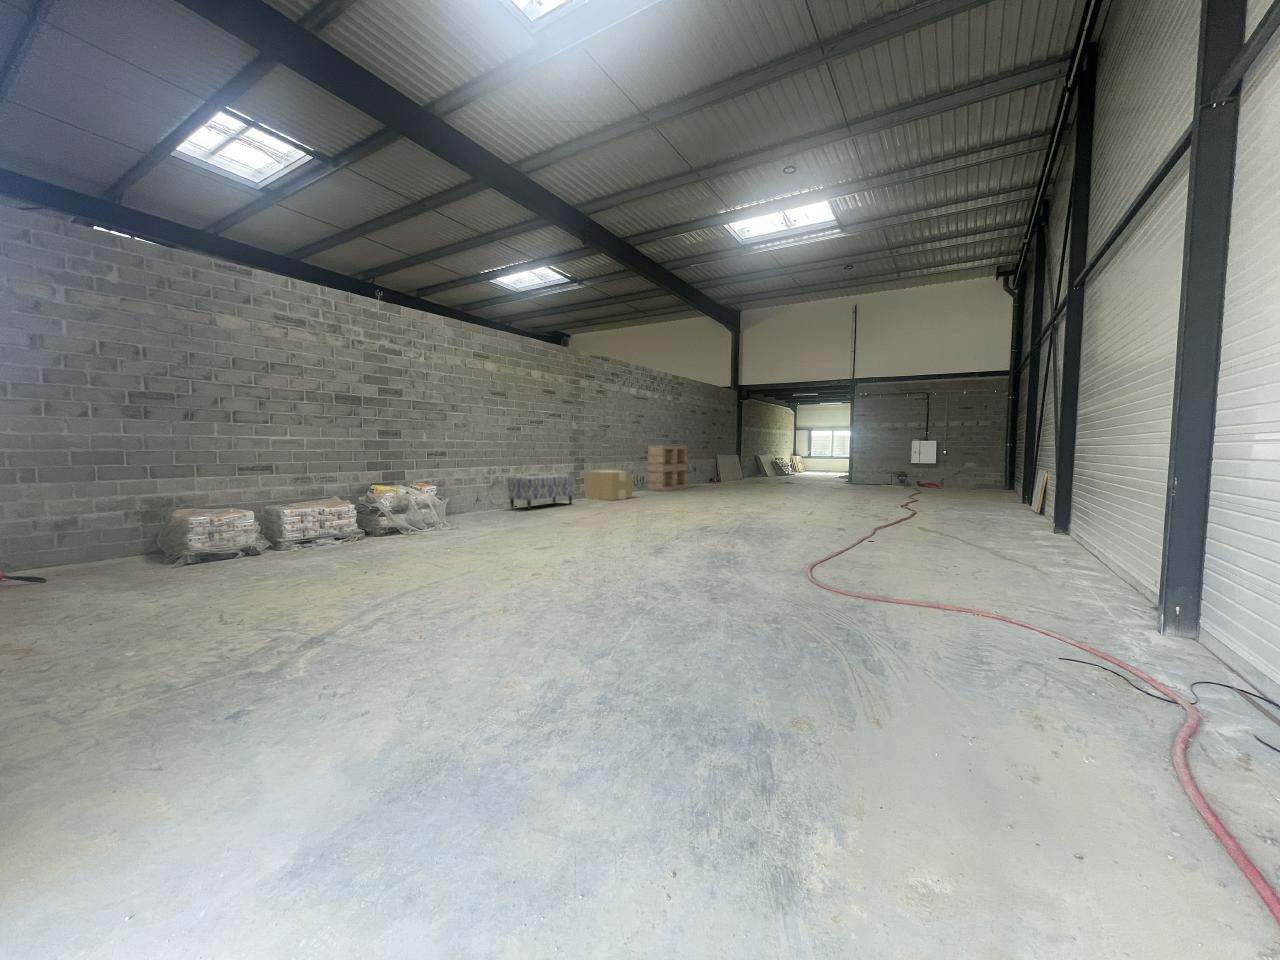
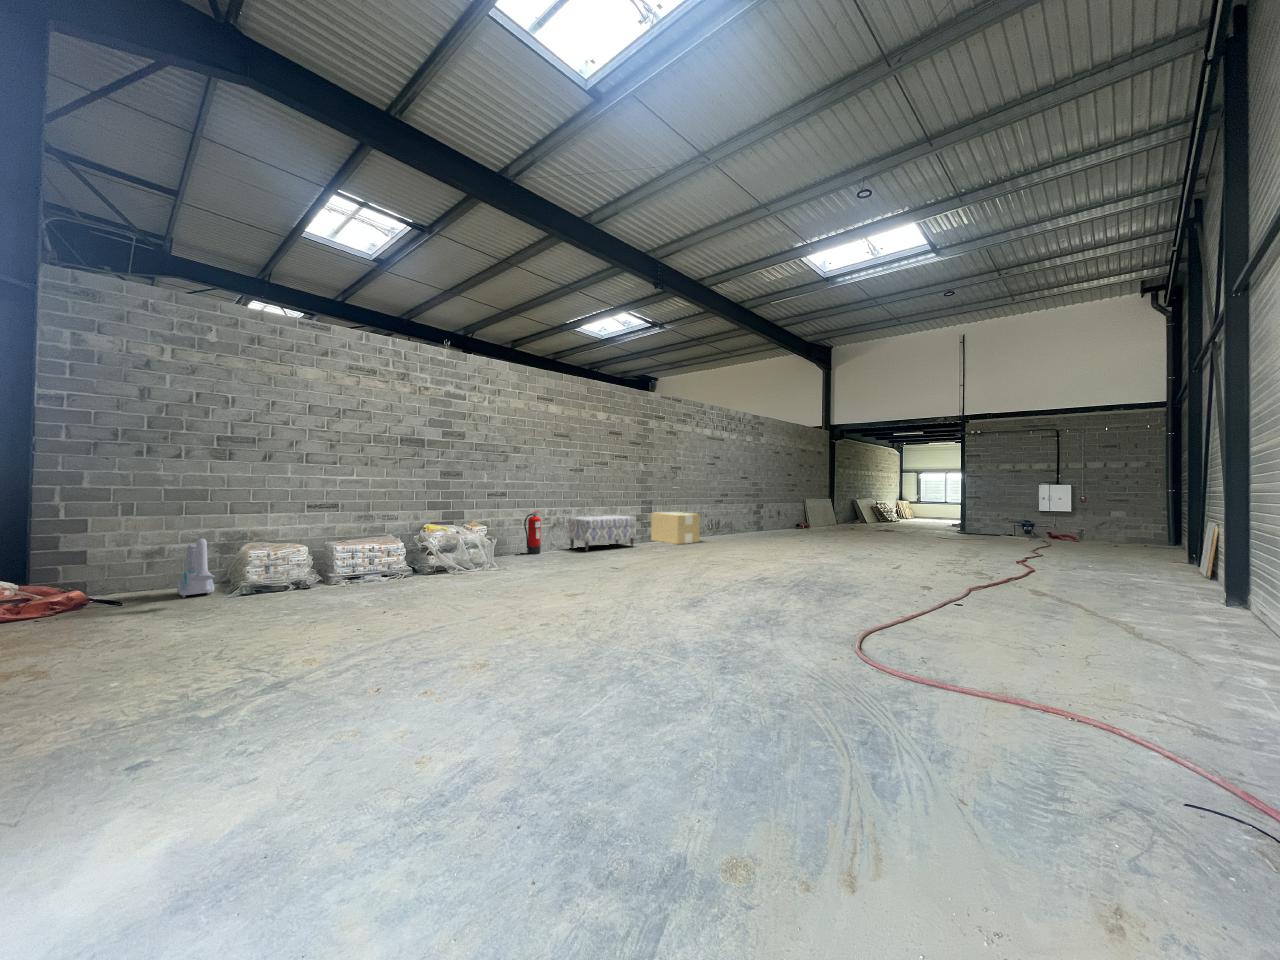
shelving unit: present [648,445,687,492] -> none [722,487,766,536]
fire extinguisher: none [466,471,483,515] -> present [524,511,541,554]
vacuum cleaner: none [100,505,160,572] -> present [177,538,215,598]

